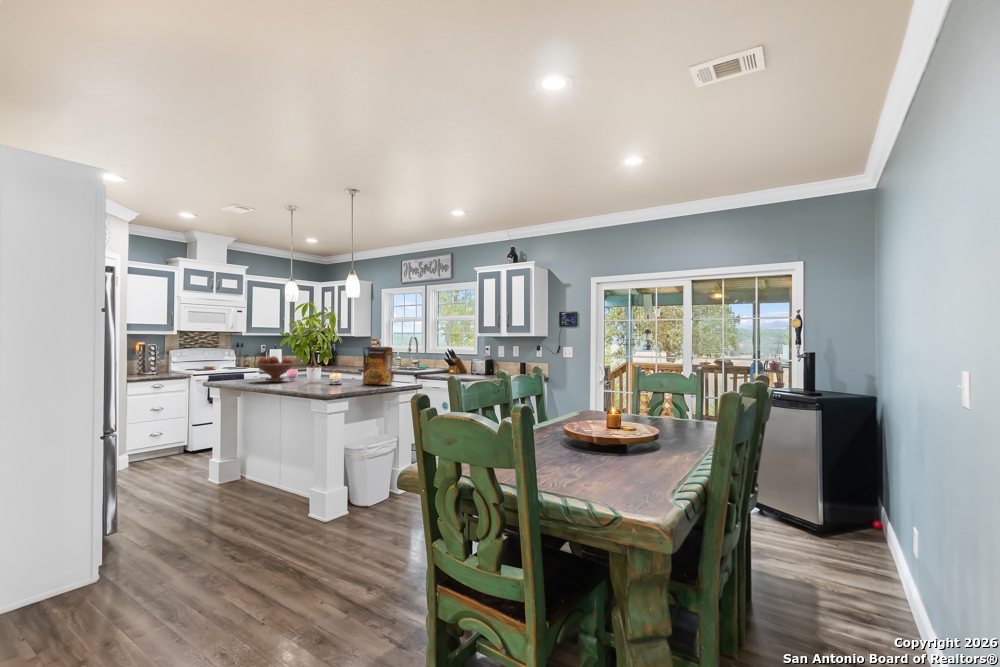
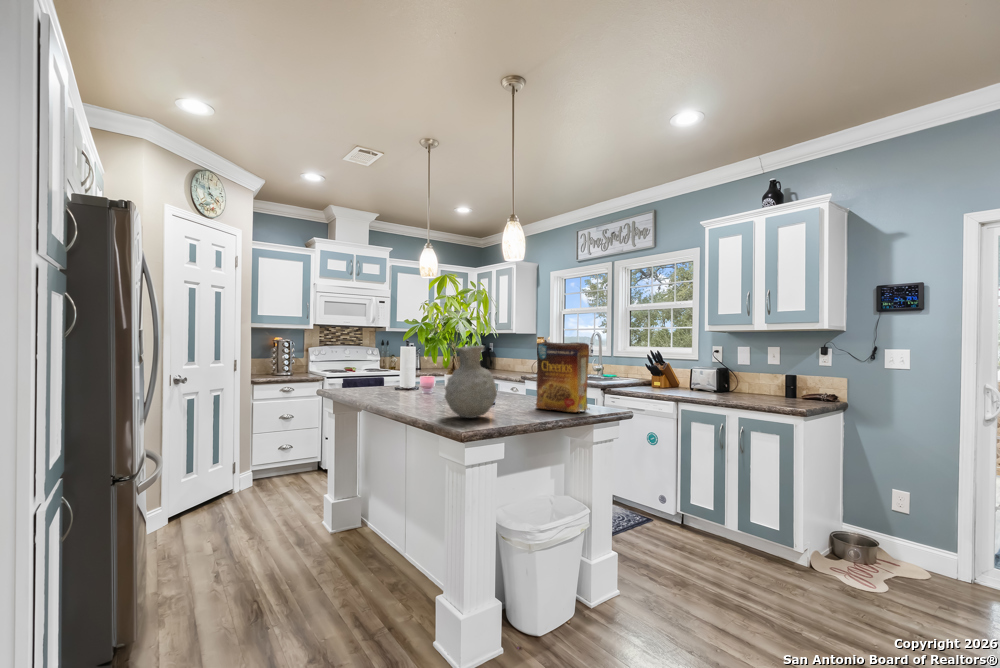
vase: none [309,350,339,389] -> present [445,346,497,418]
fruit bowl: present [257,356,294,382] -> none [376,356,430,397]

